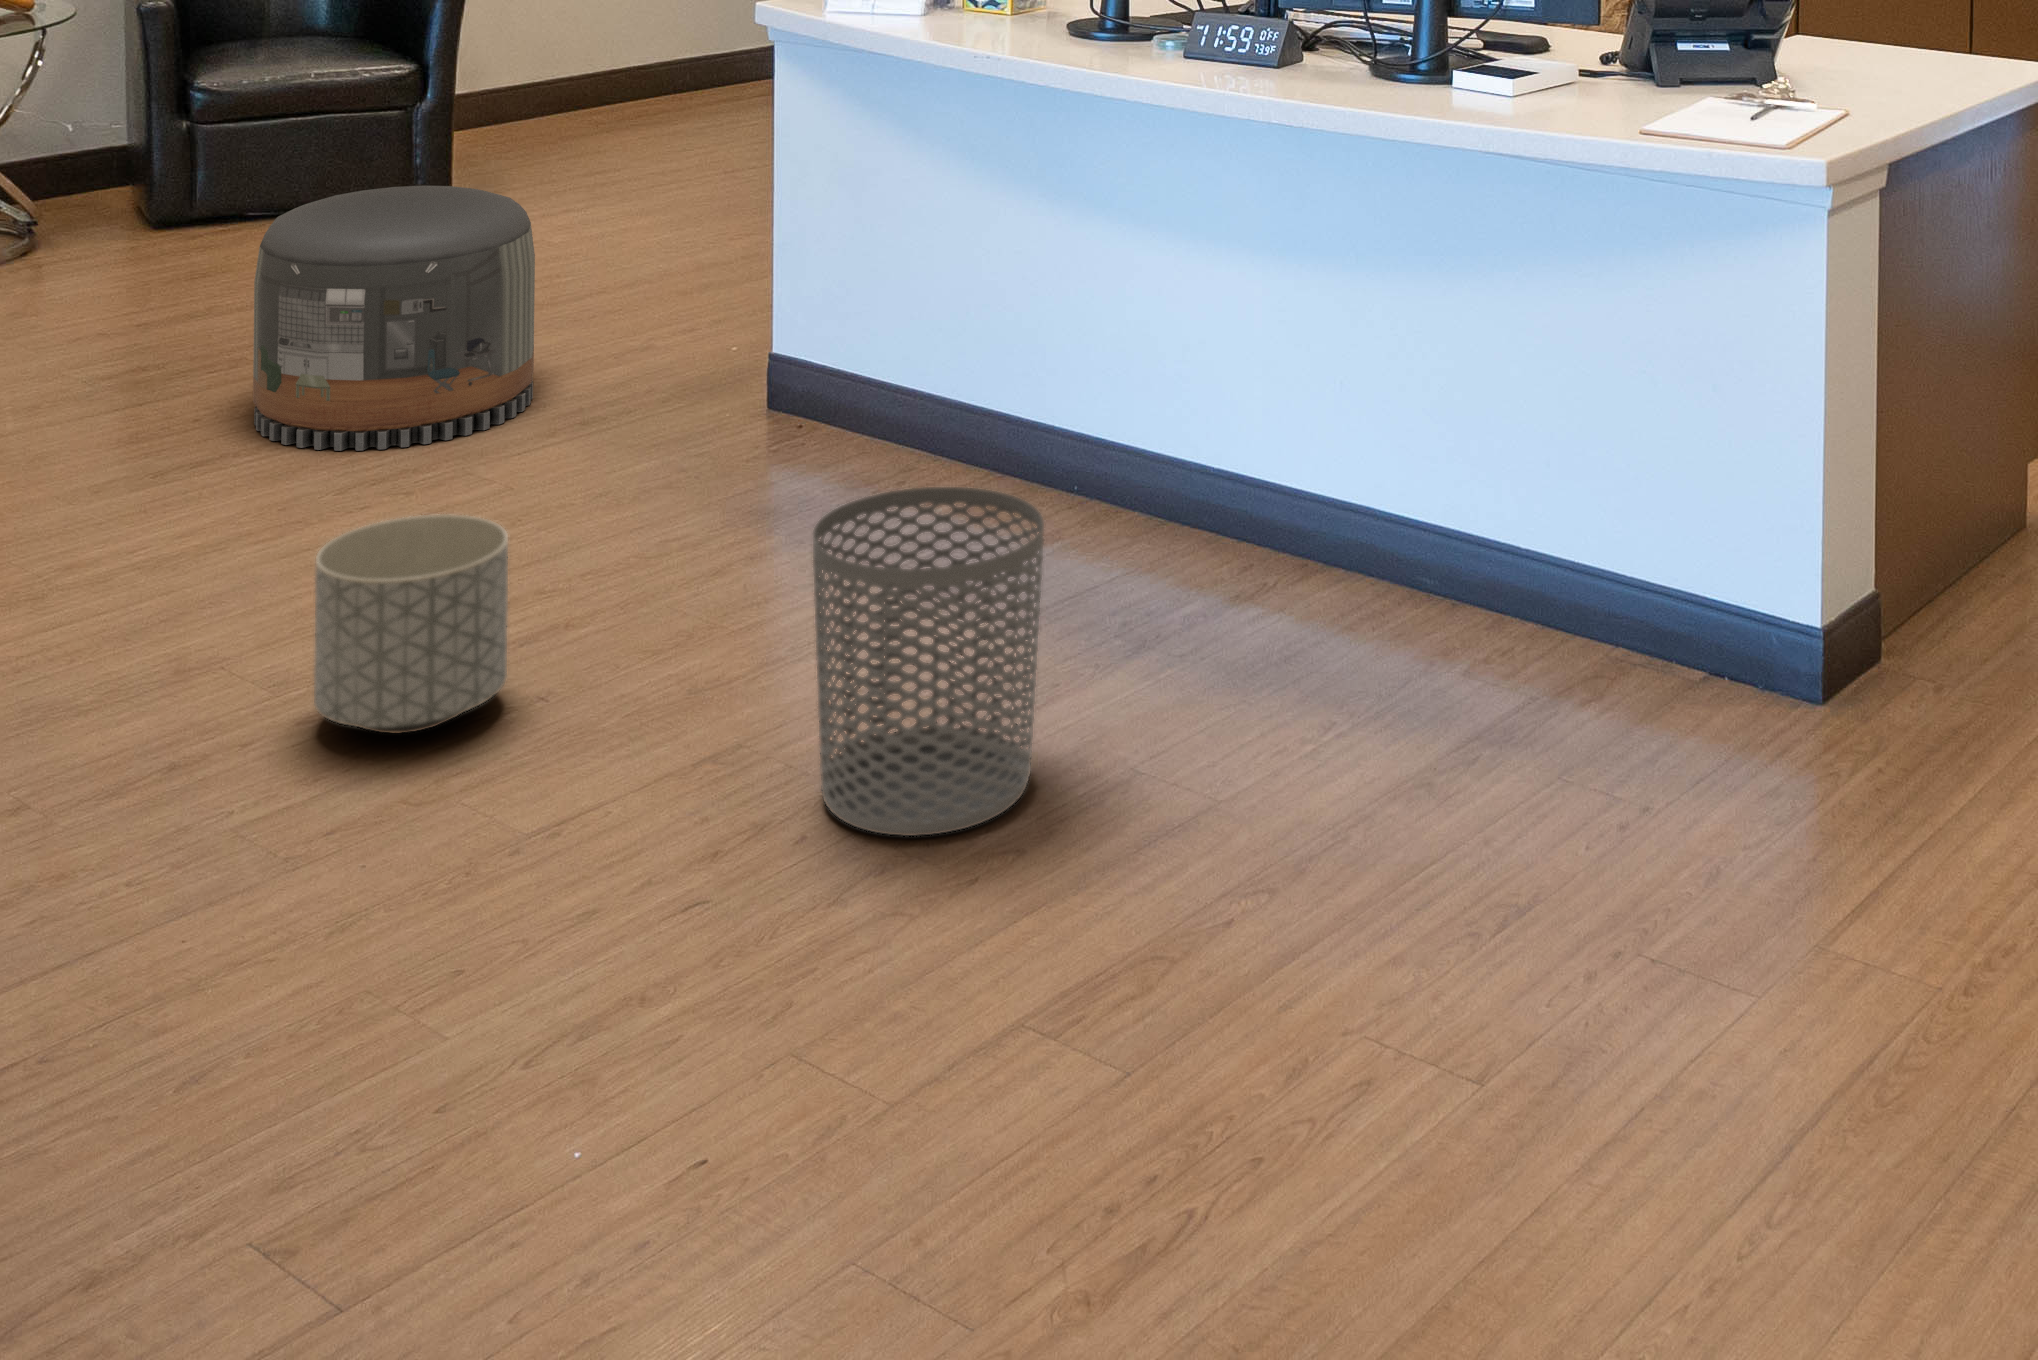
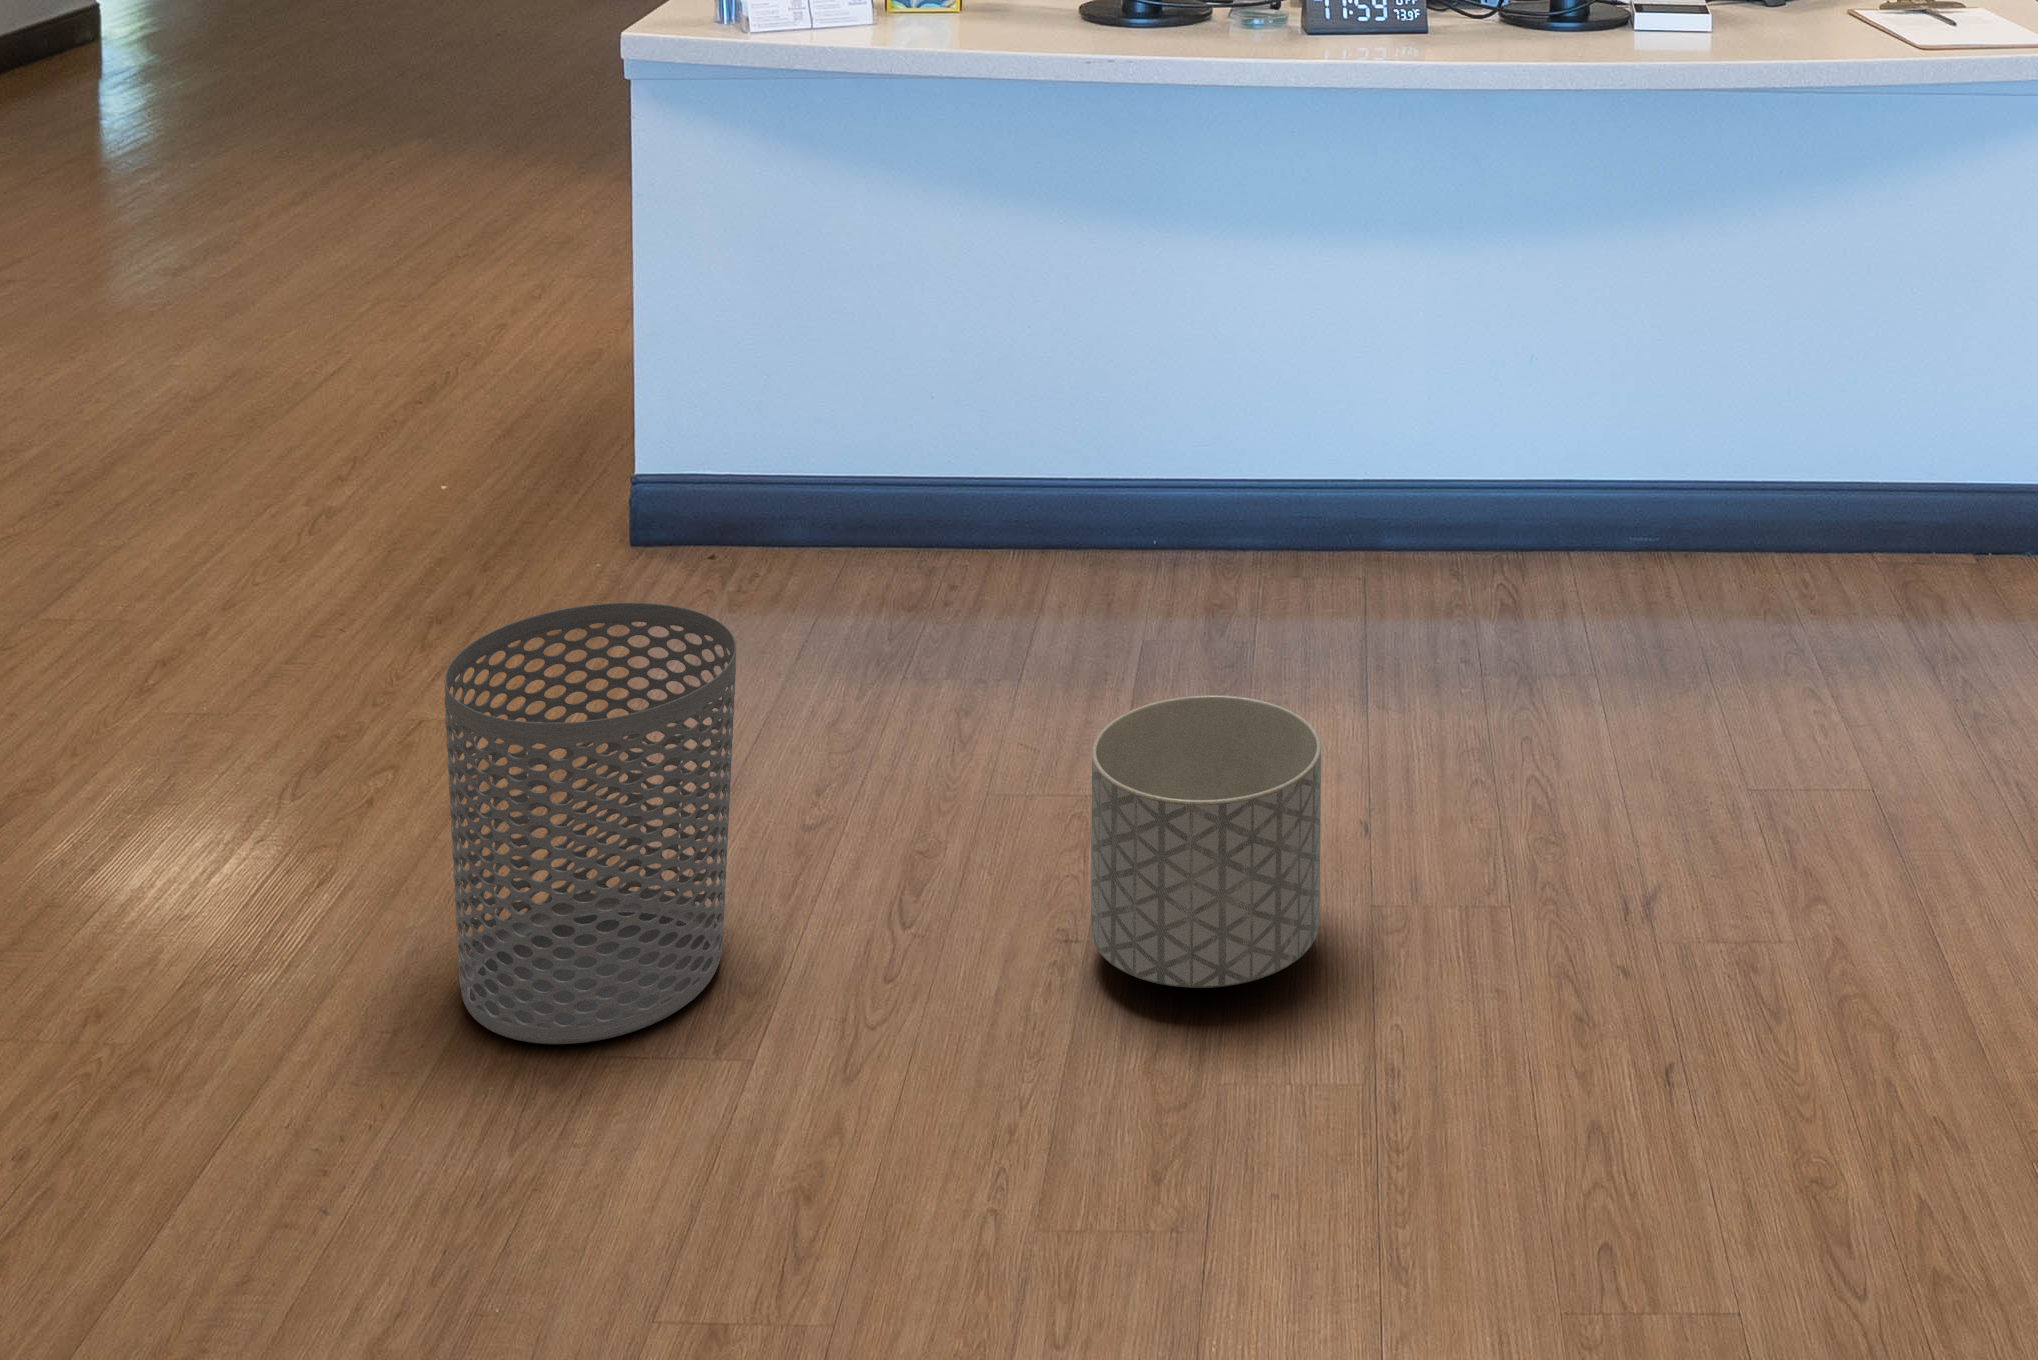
pouf: present [253,186,535,451] -> none [92,348,495,759]
waste bin: present [813,487,1044,836] -> present [445,602,736,1044]

